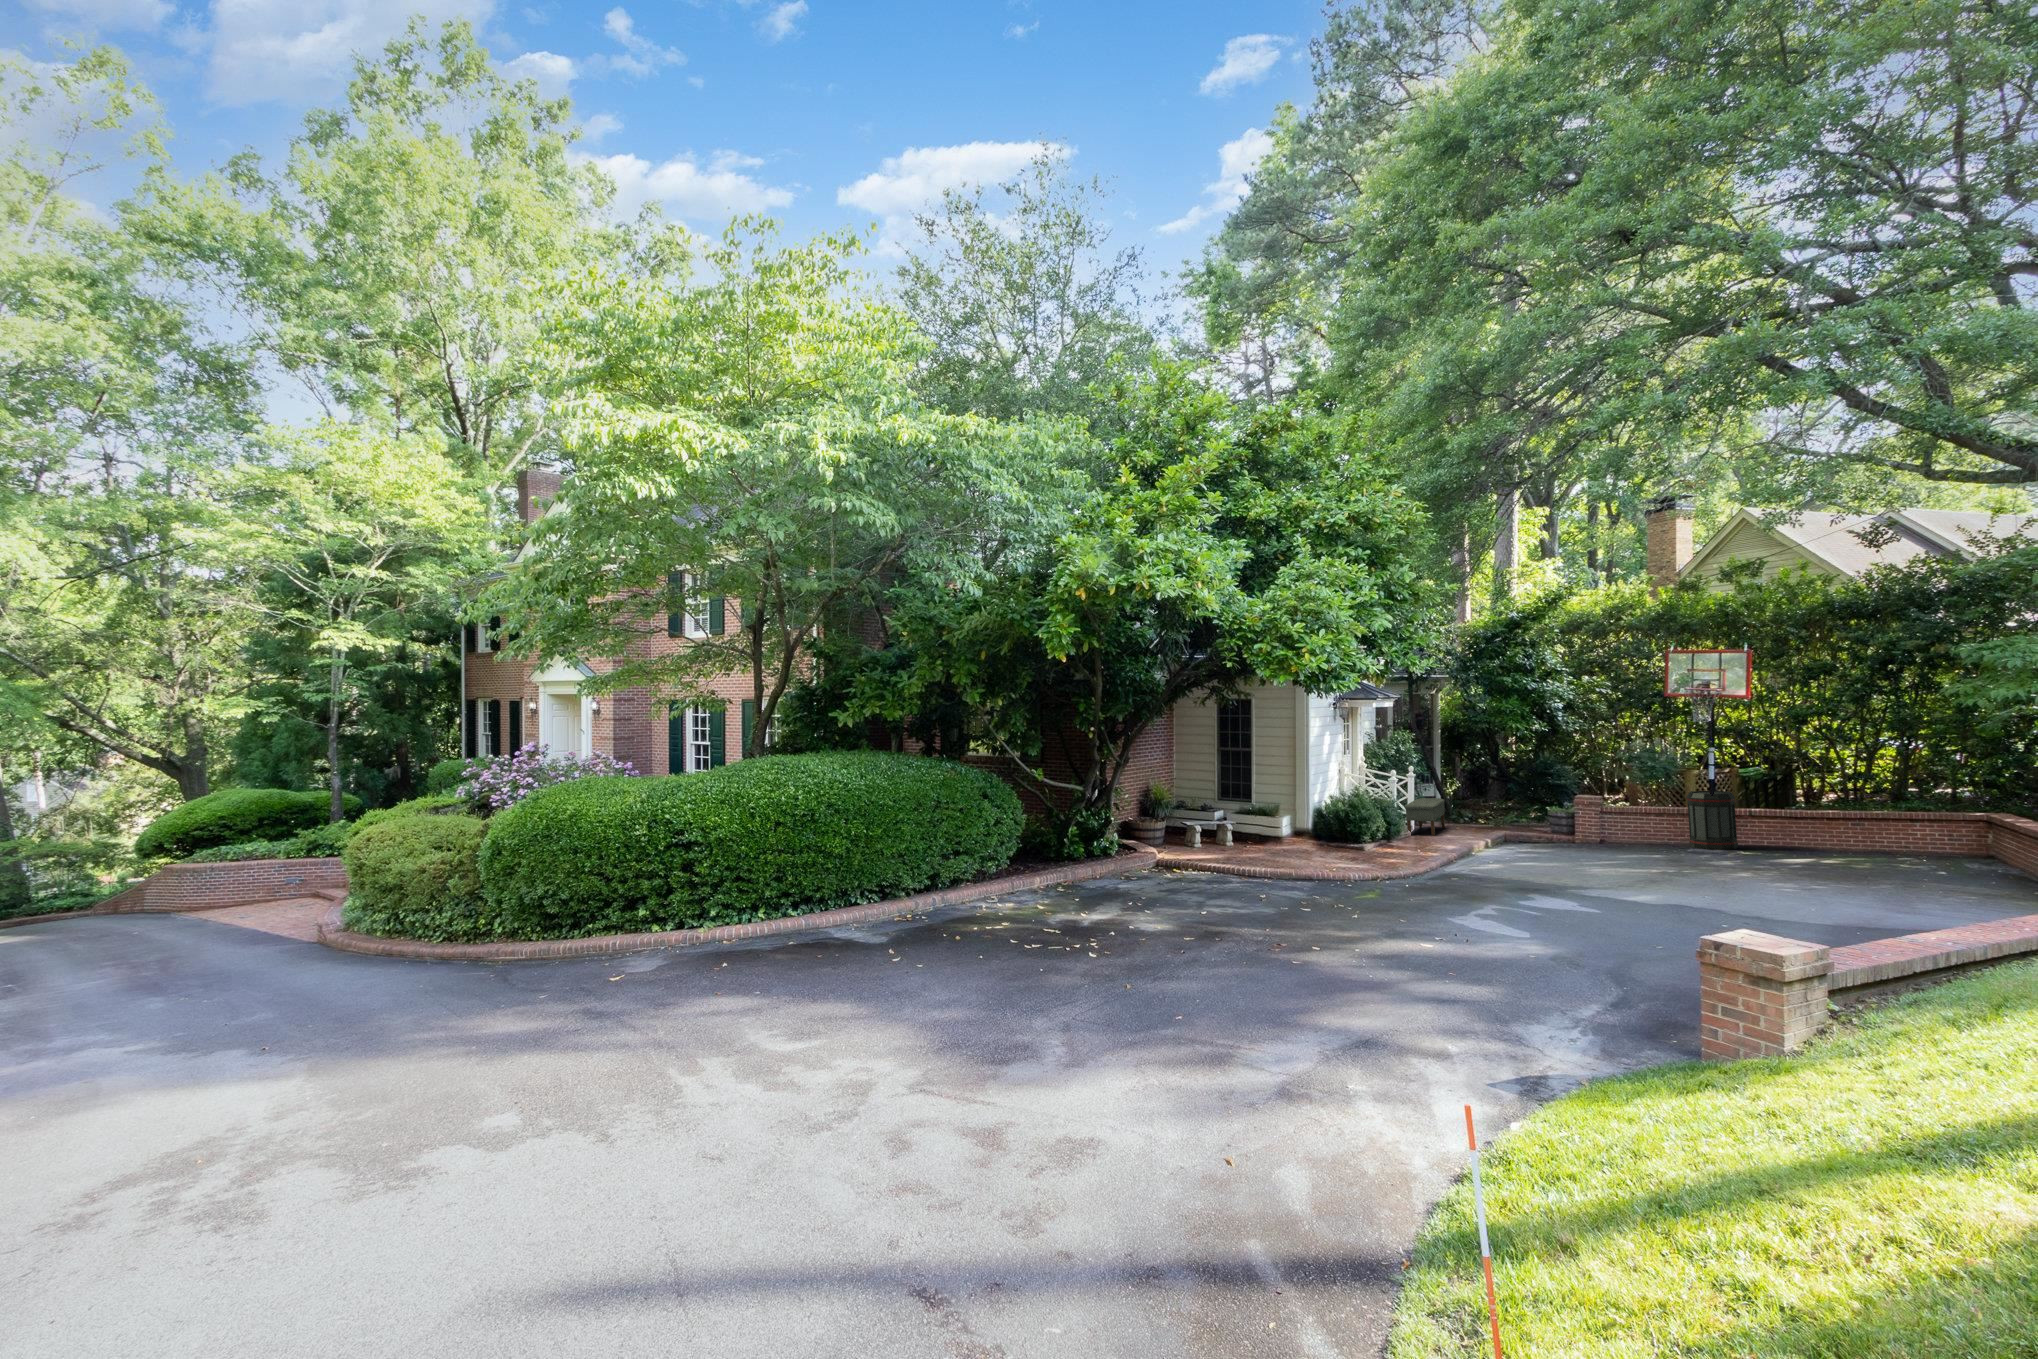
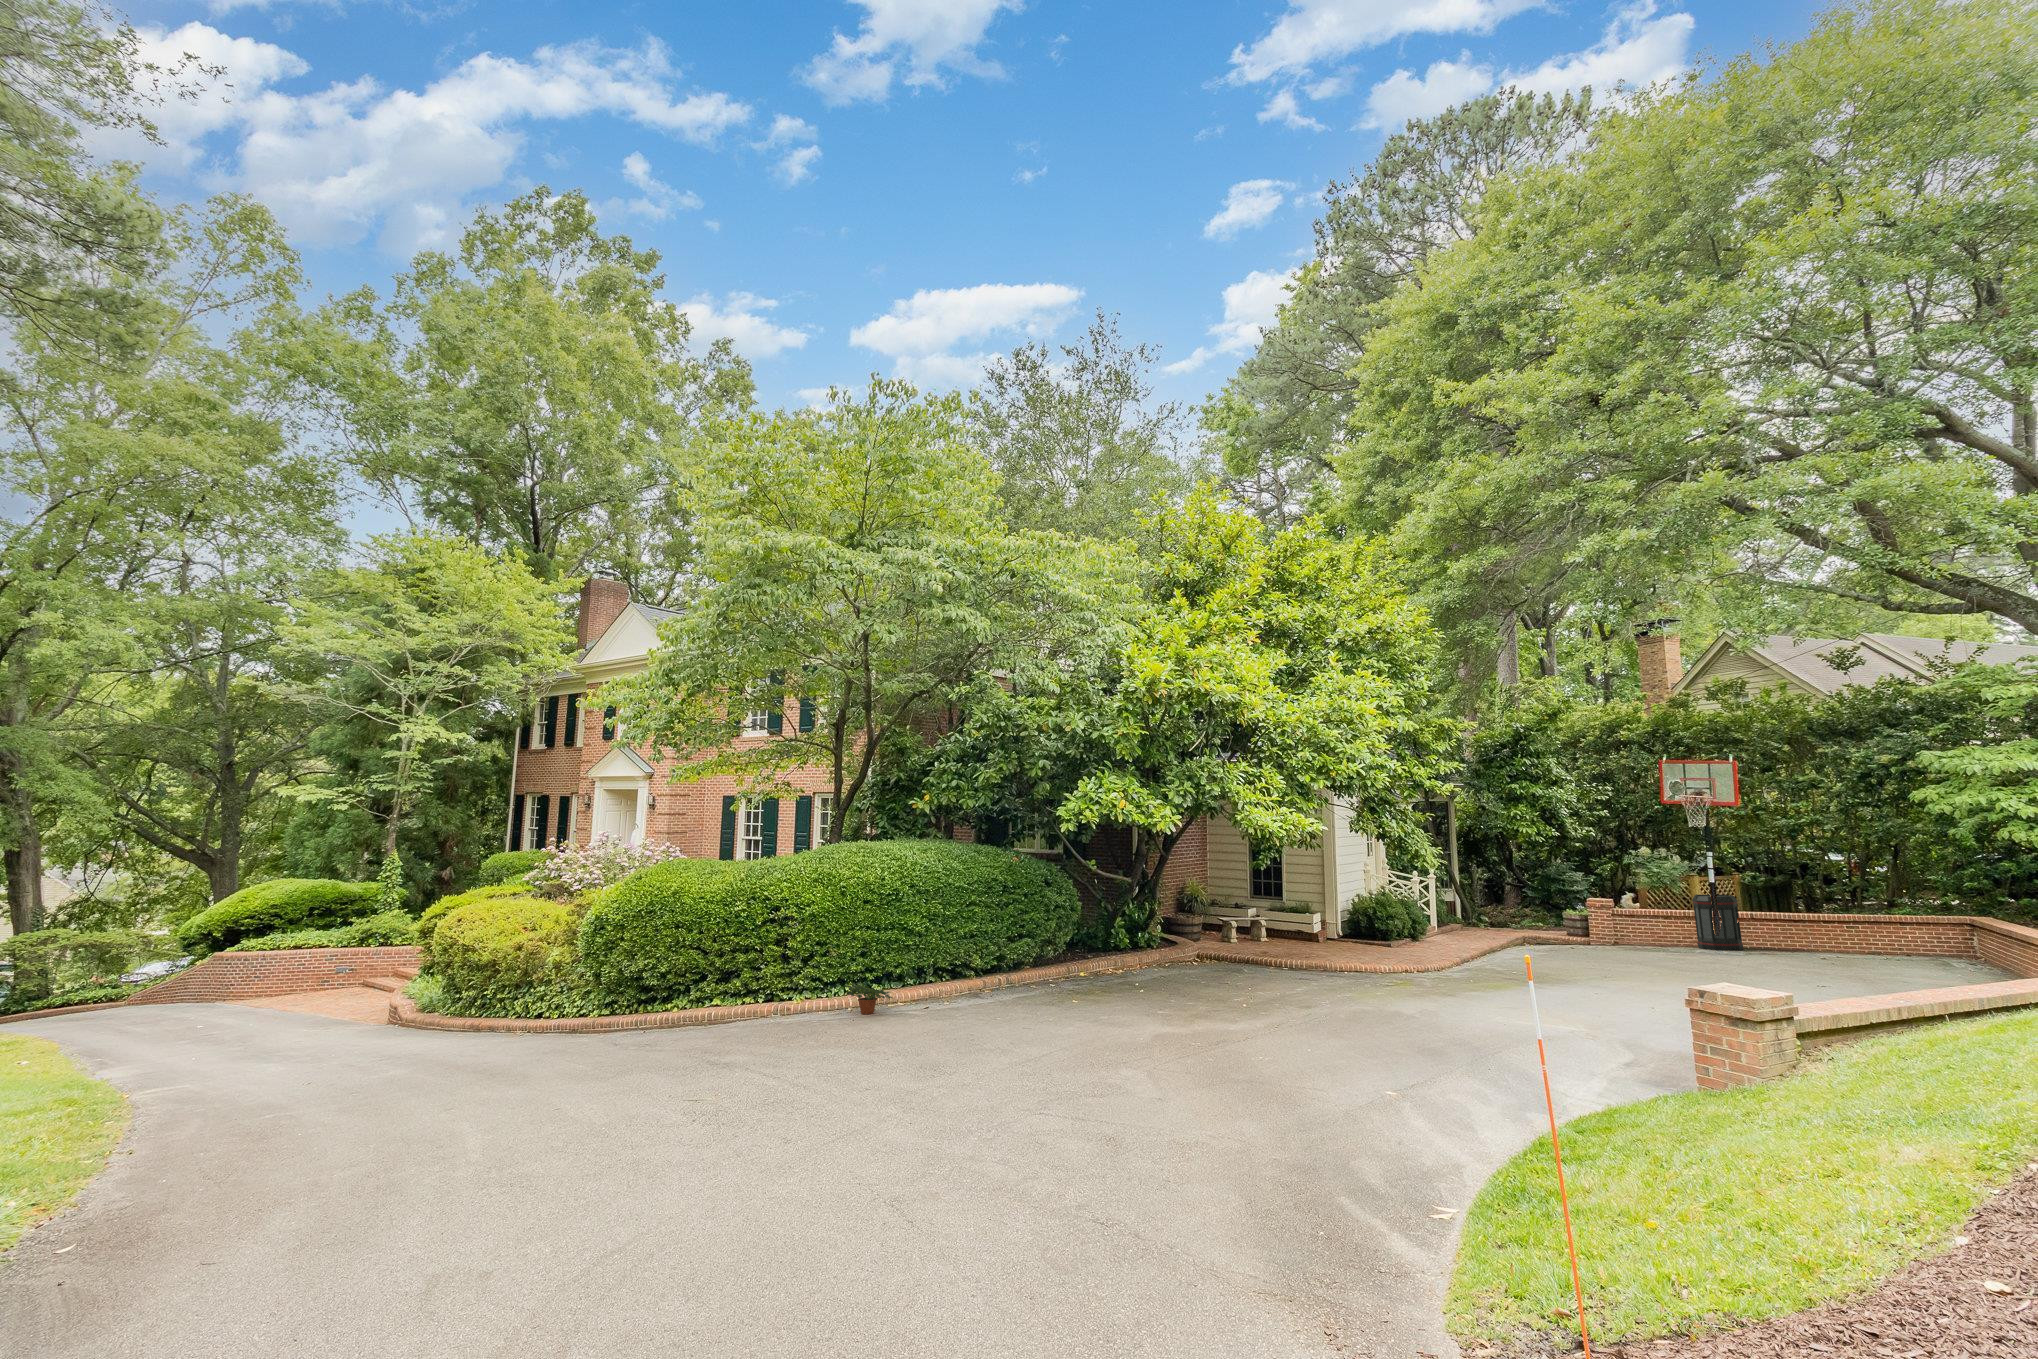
bench: present [1405,798,1445,836] -> none [1426,901,1465,936]
potted plant: none [751,912,808,947] -> present [844,983,892,1014]

